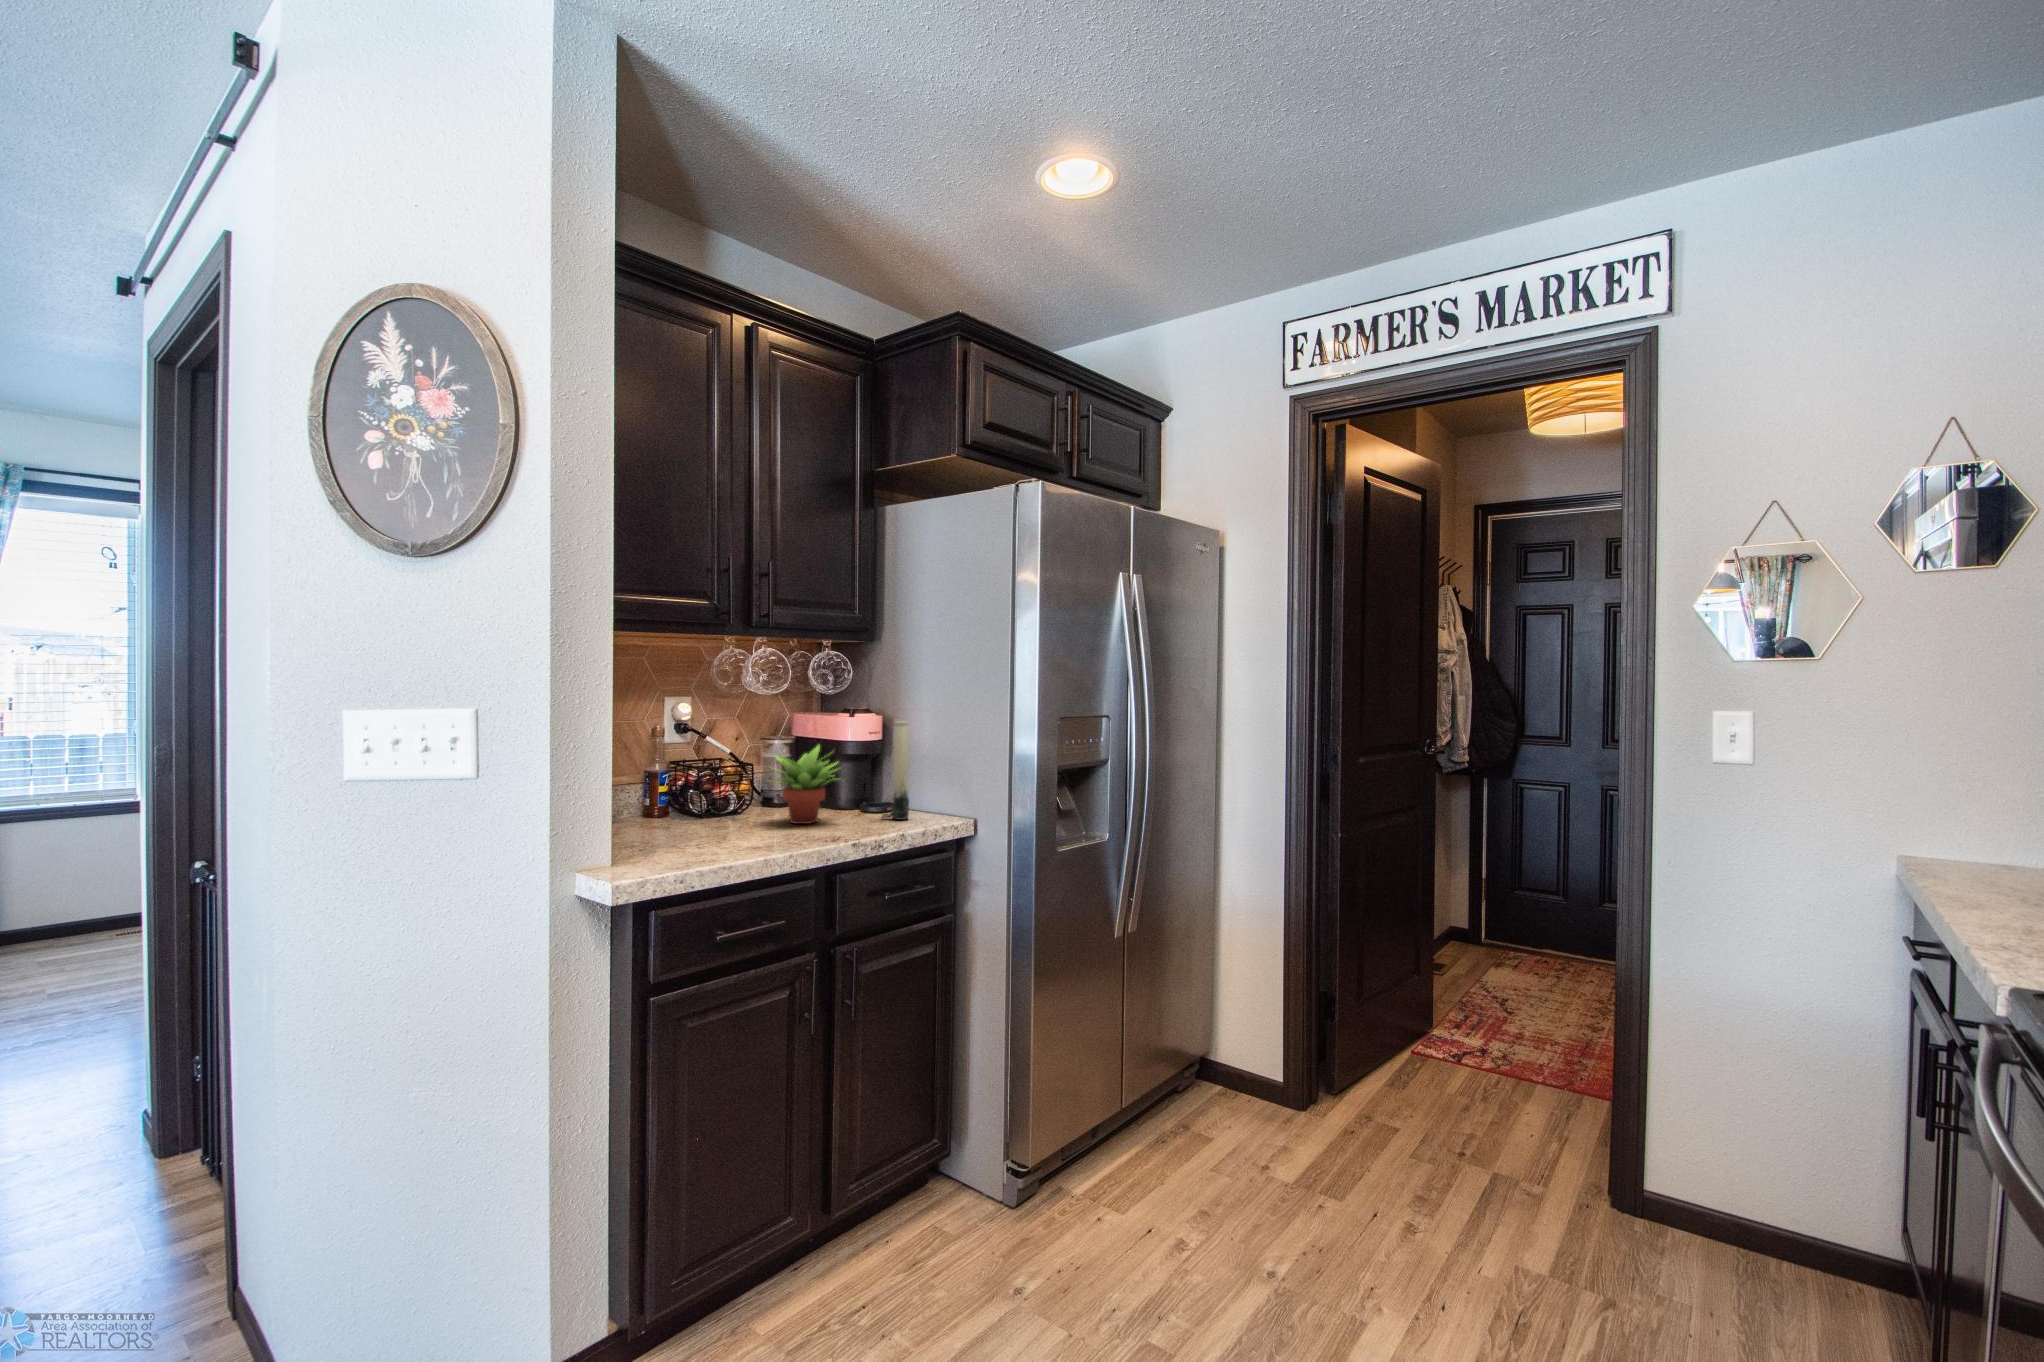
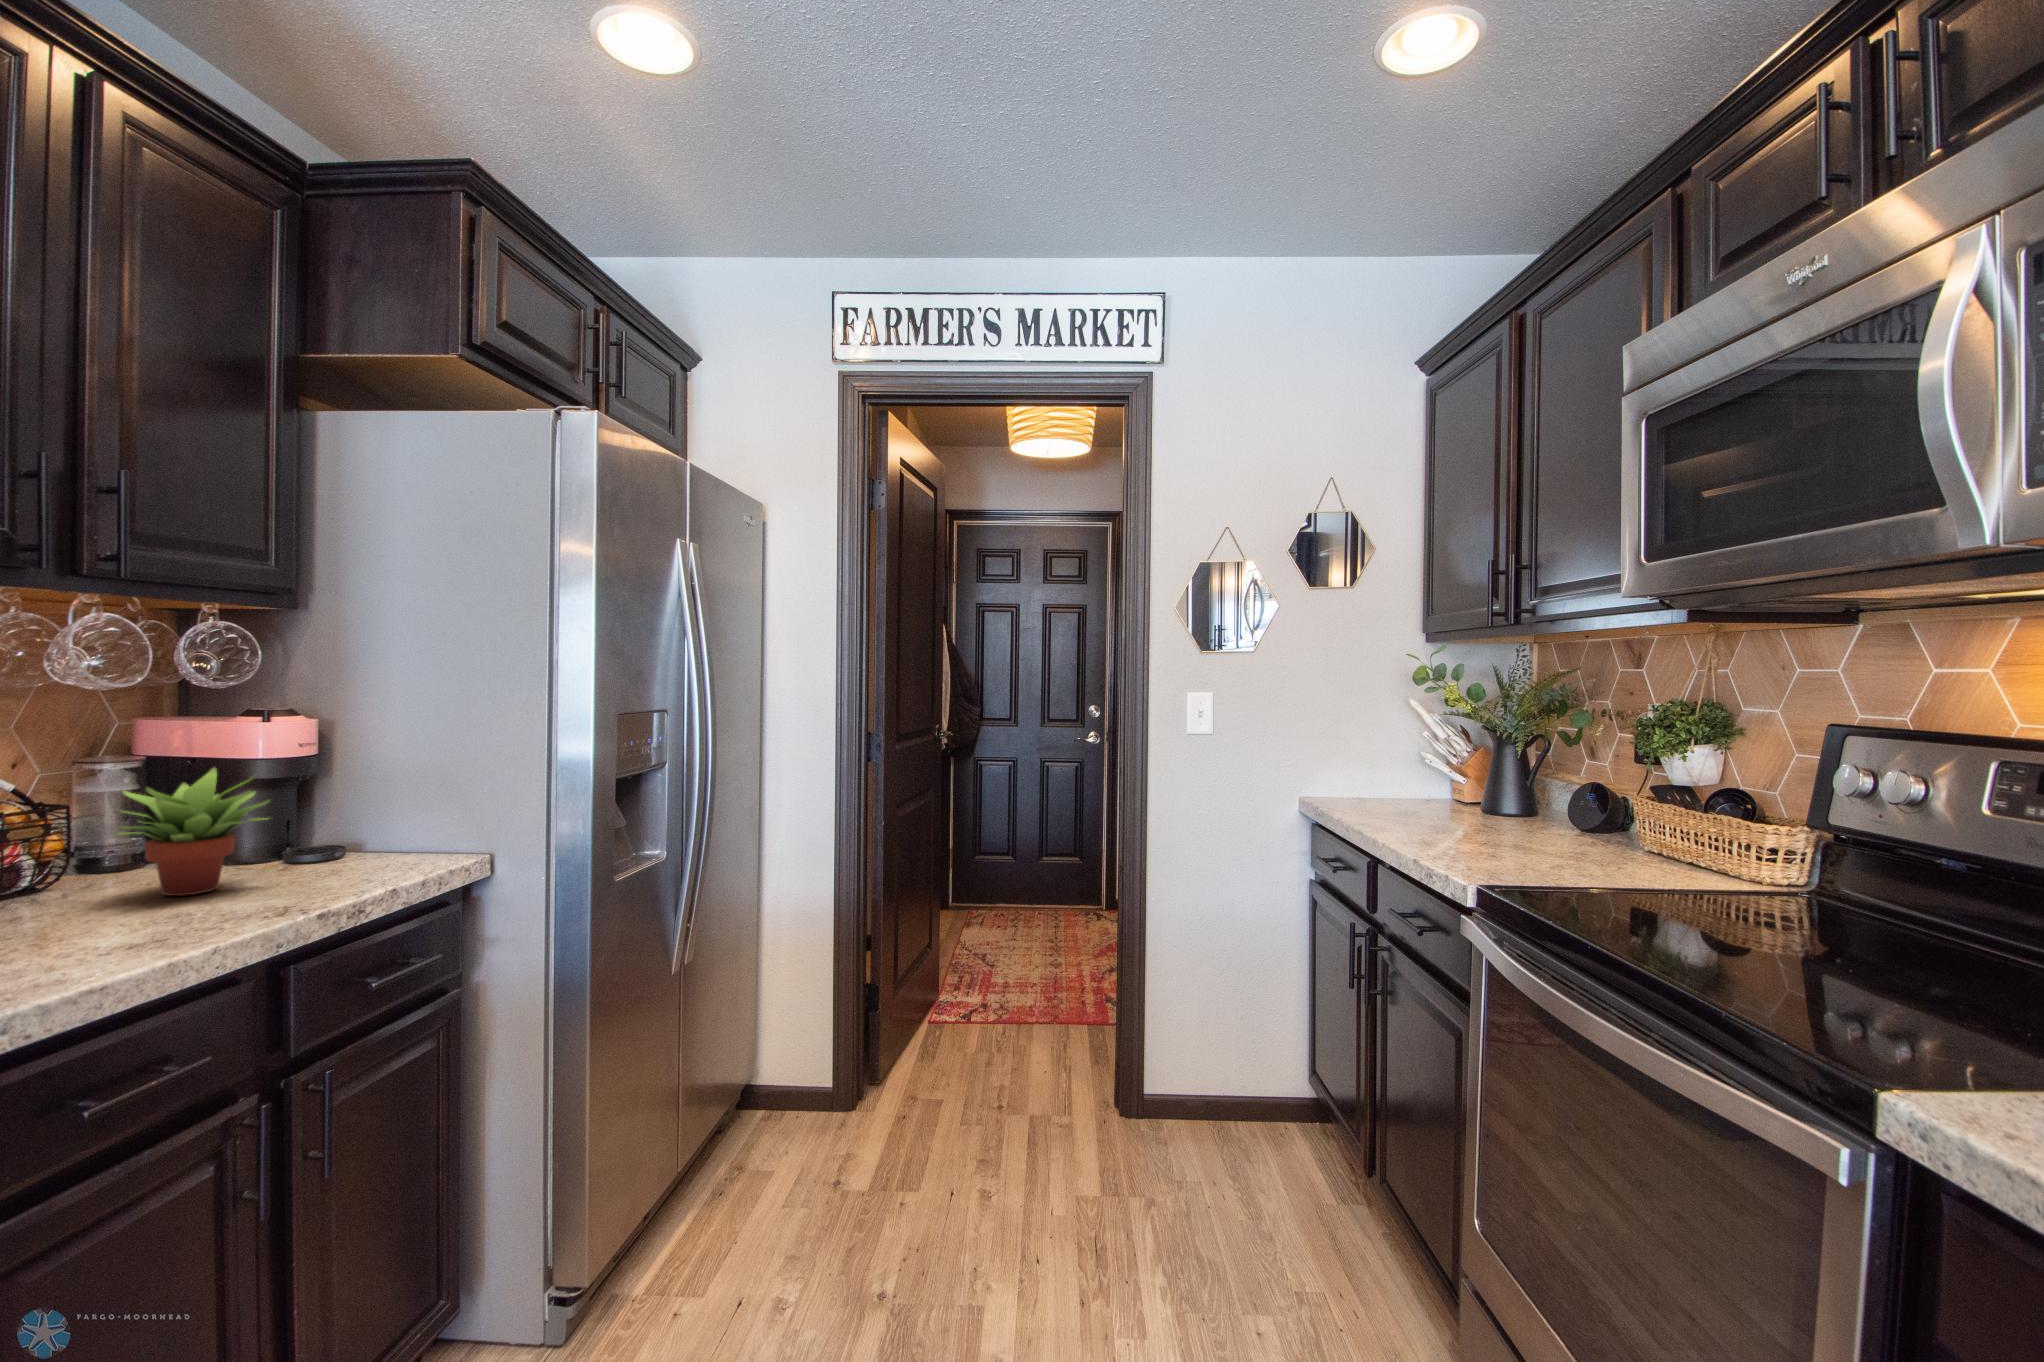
candle: present [882,721,909,820] -> none [338,727,388,870]

